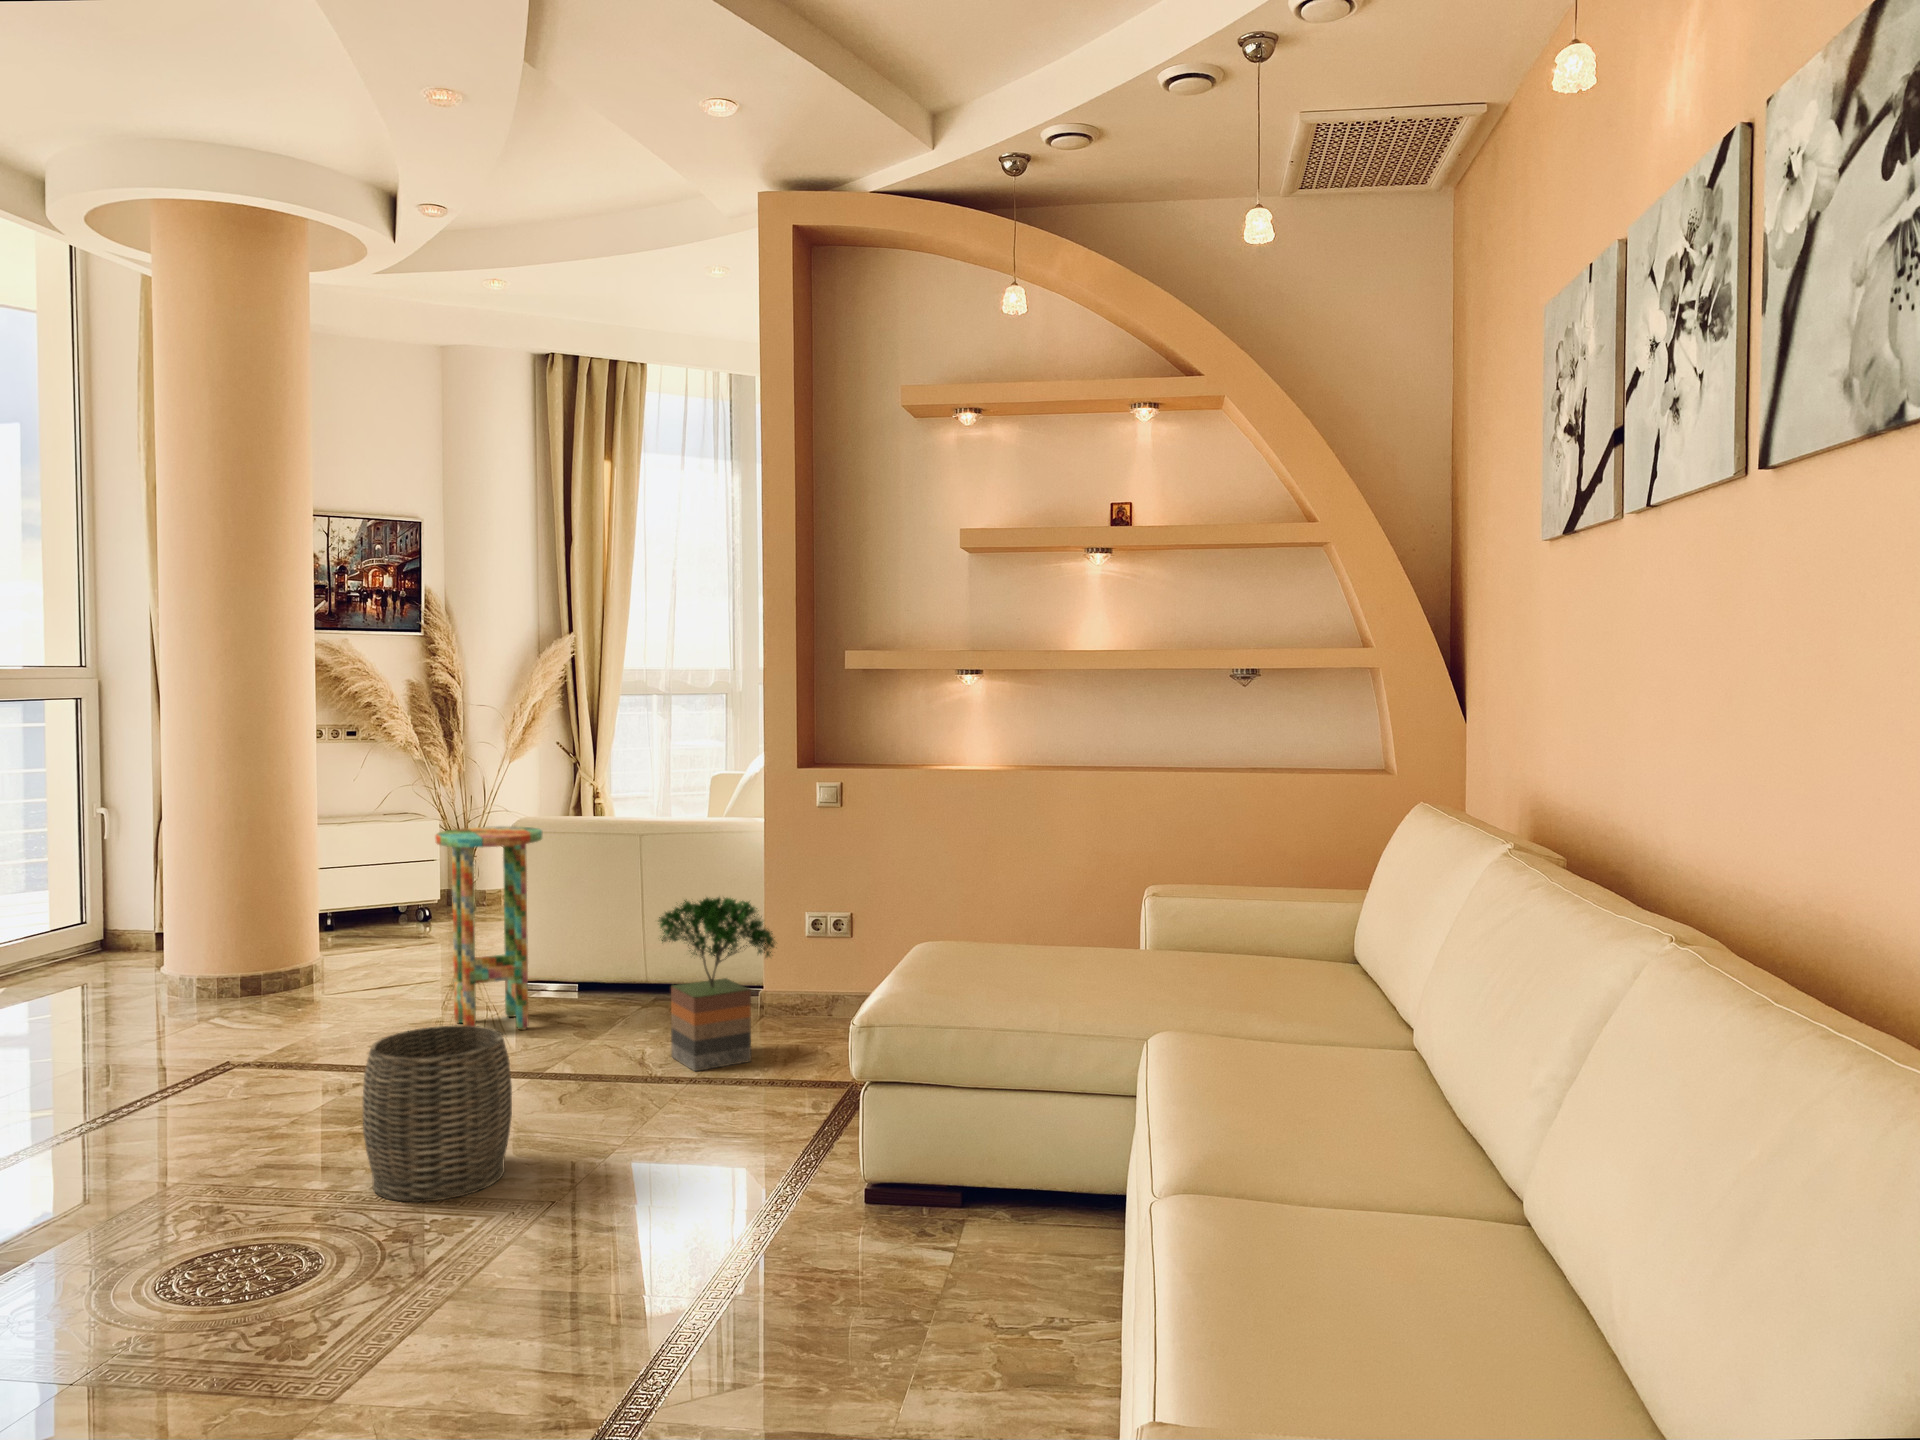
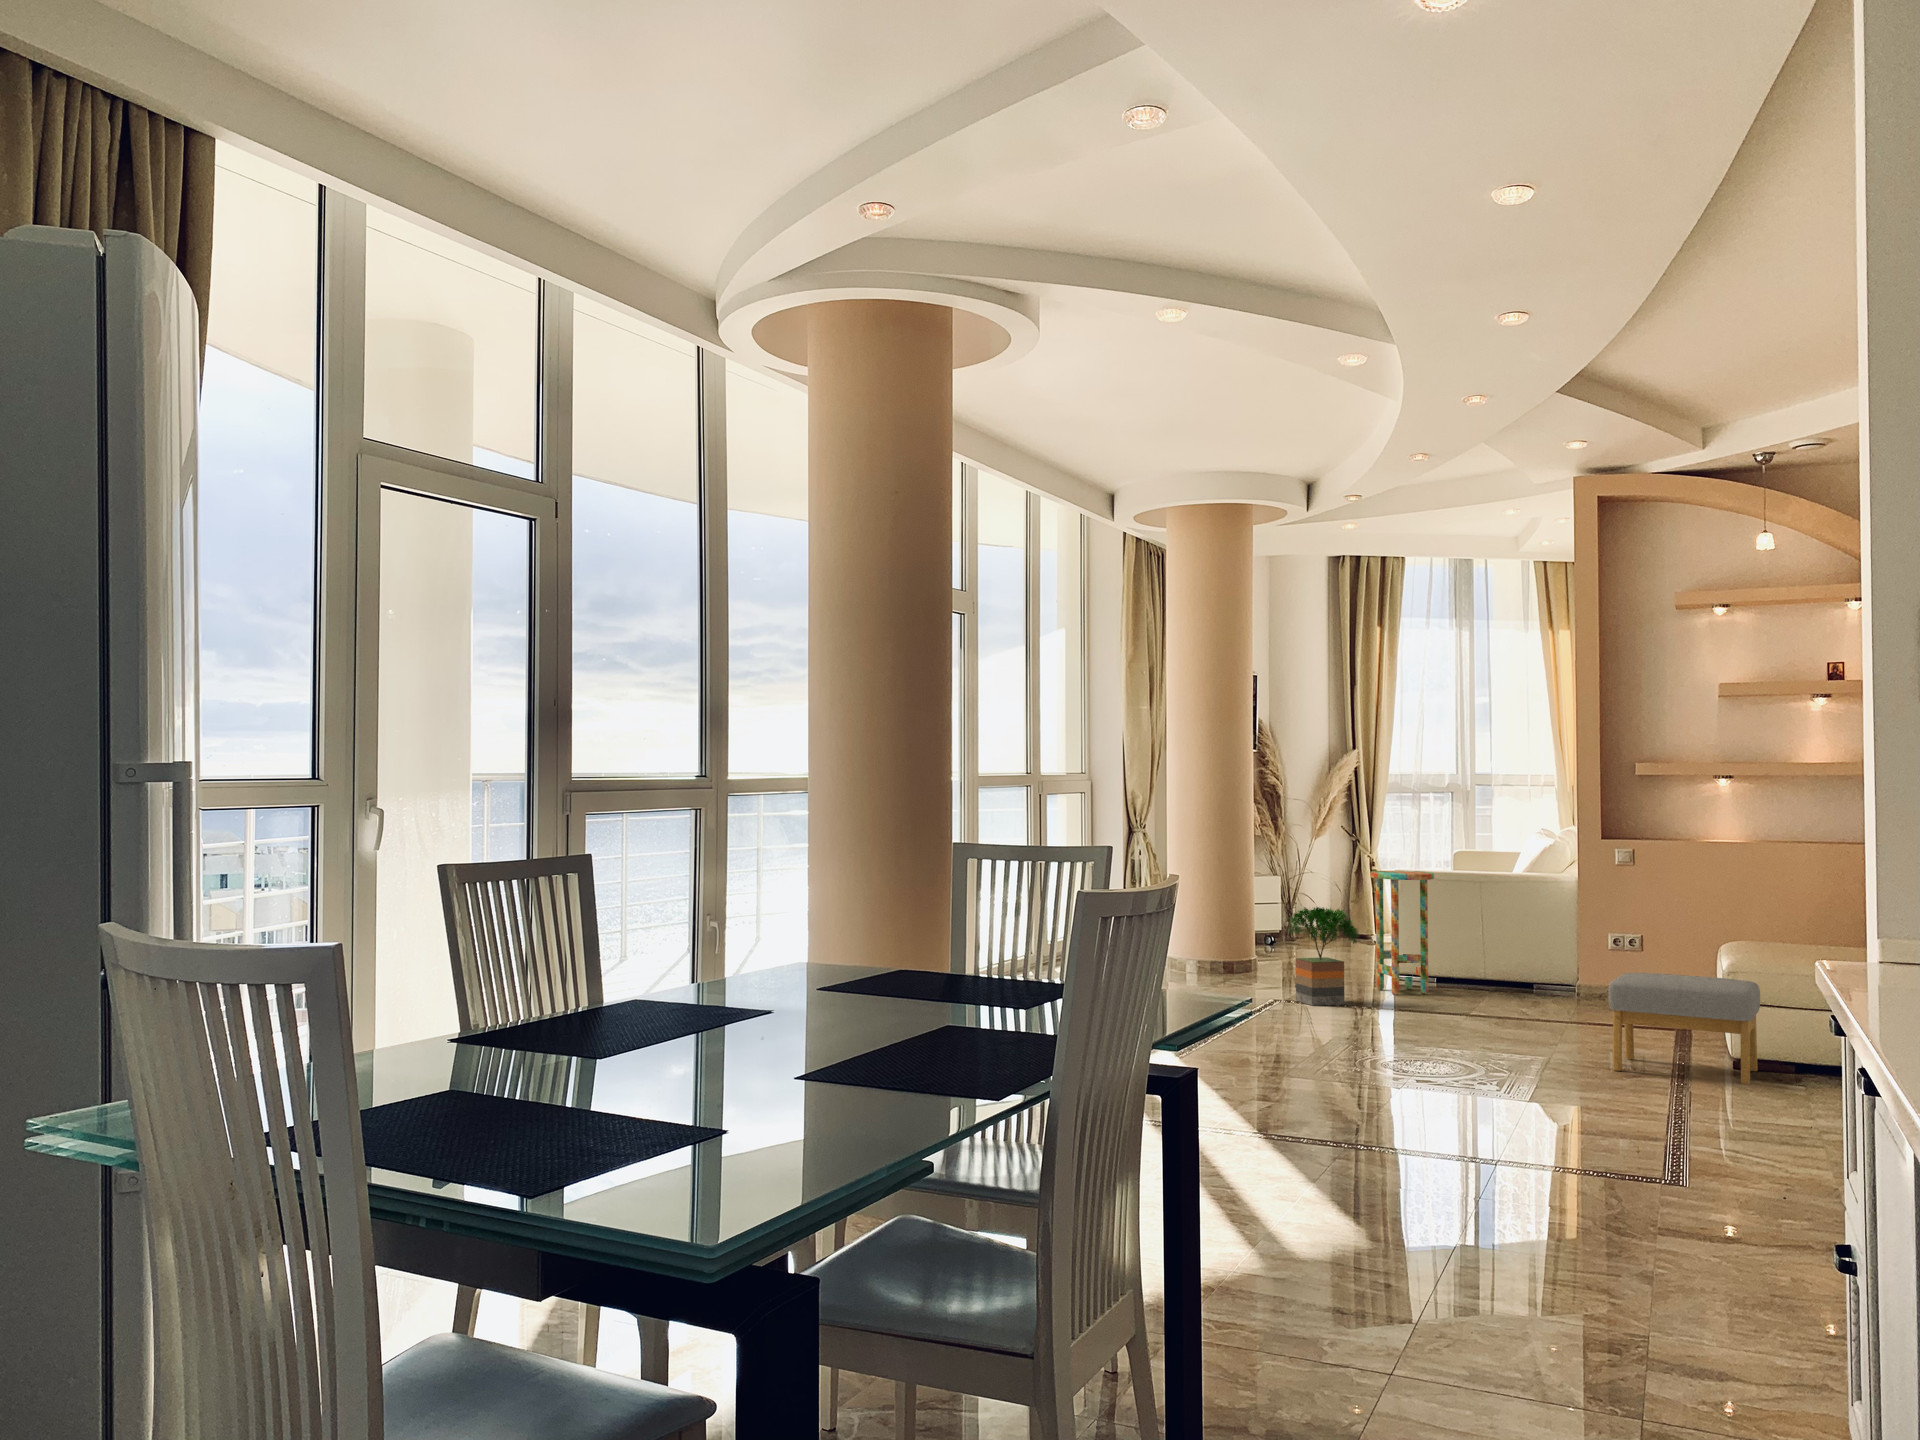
potted tree: present [658,897,775,1071] -> present [1289,907,1359,1006]
woven basket: present [362,1025,512,1202] -> none [1429,959,1505,1040]
footstool: none [590,1078,901,1347] -> present [1608,973,1760,1084]

